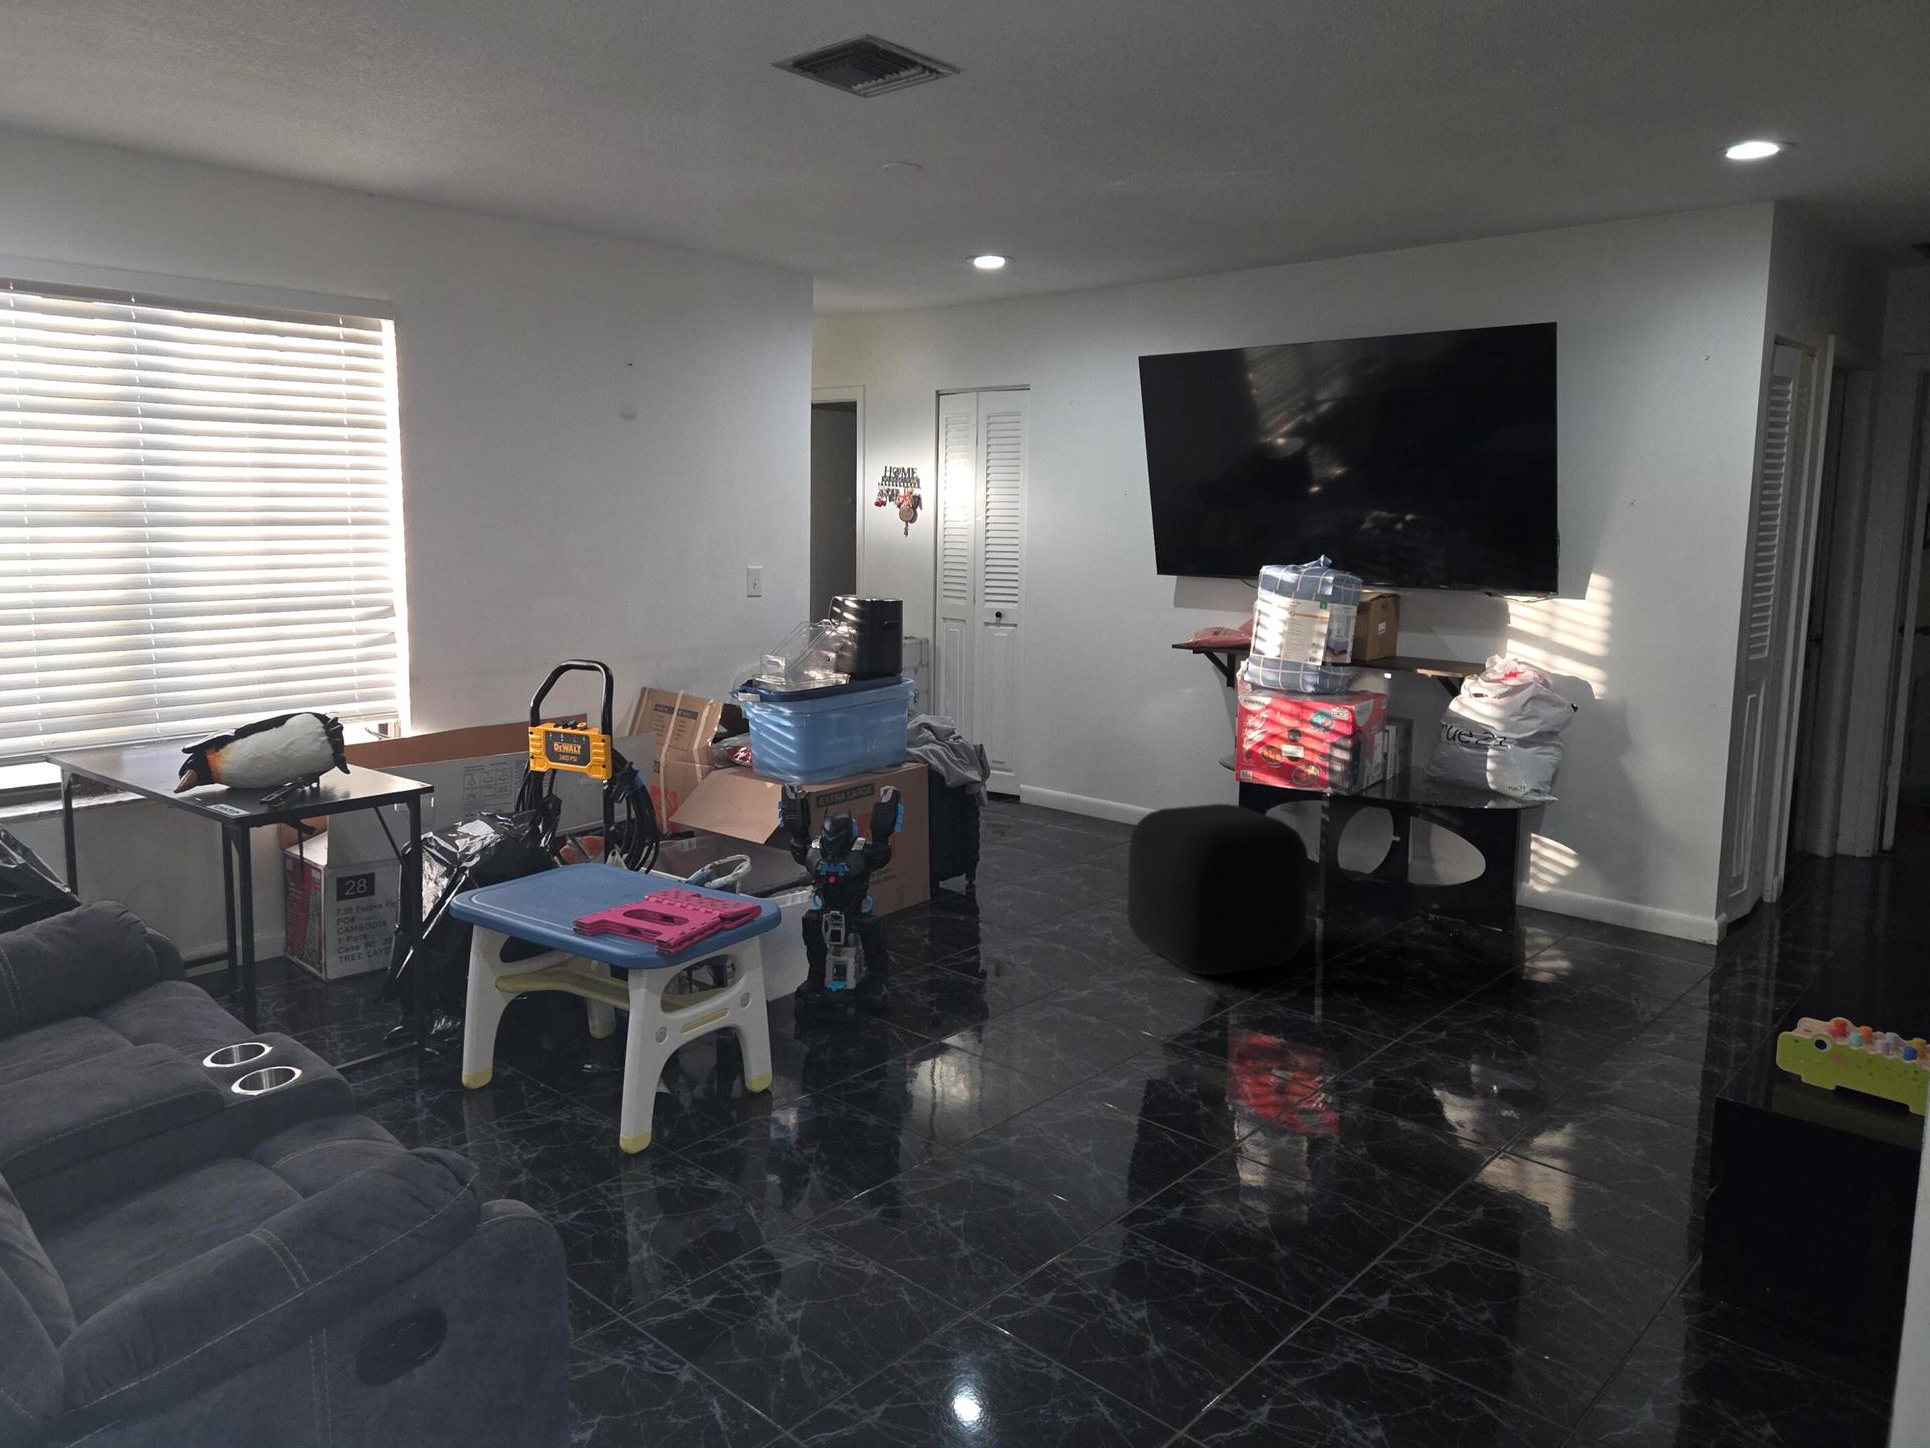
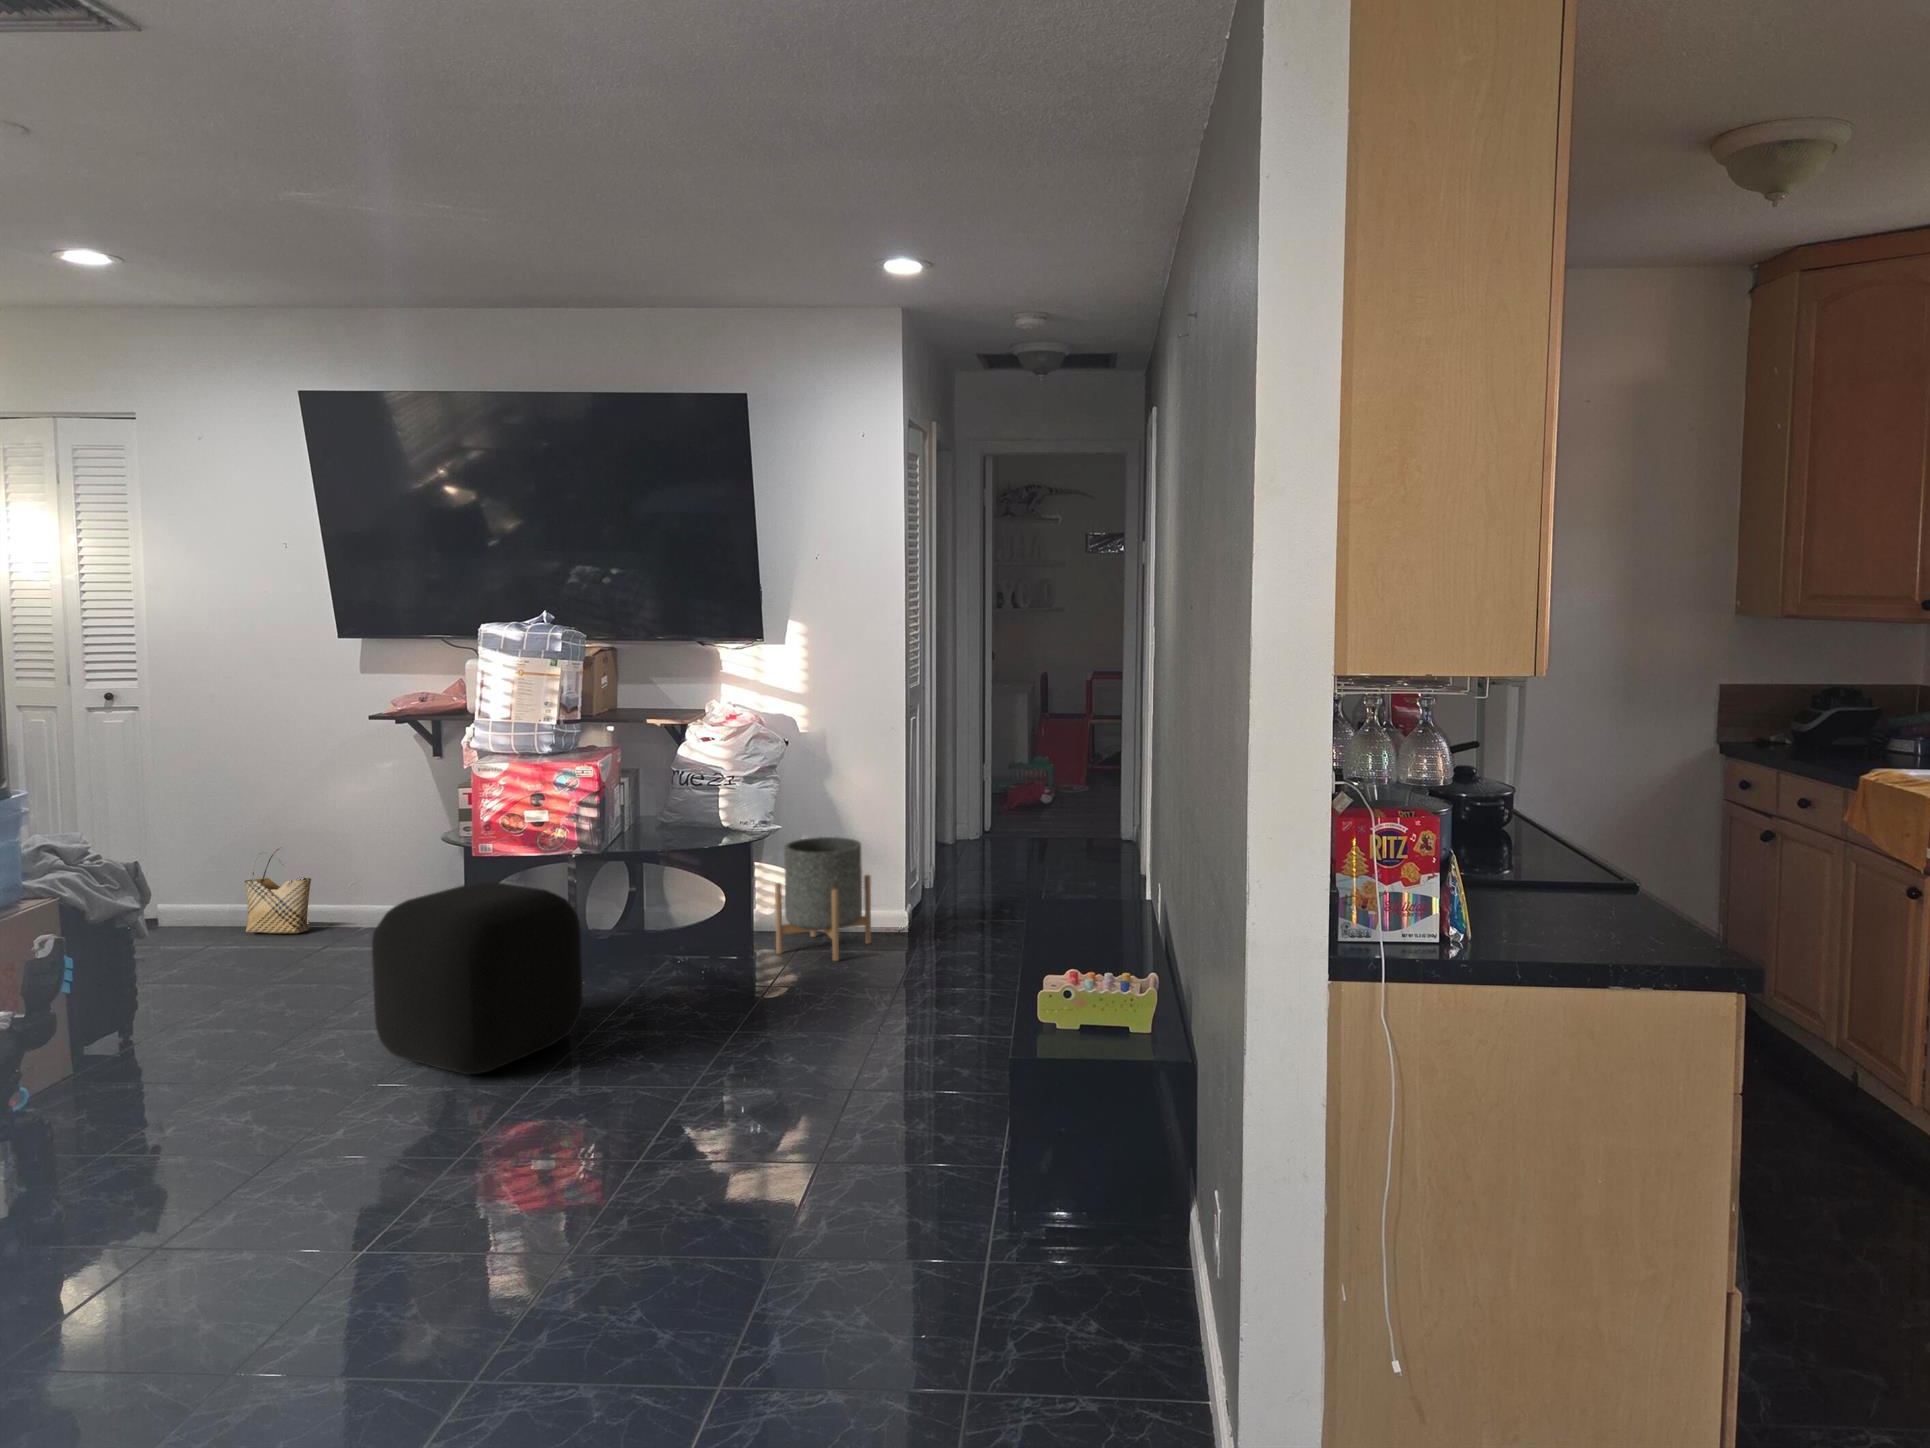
woven basket: none [1070,752,1122,827] -> present [244,849,311,933]
planter: none [1536,815,1661,955] -> present [775,837,871,961]

